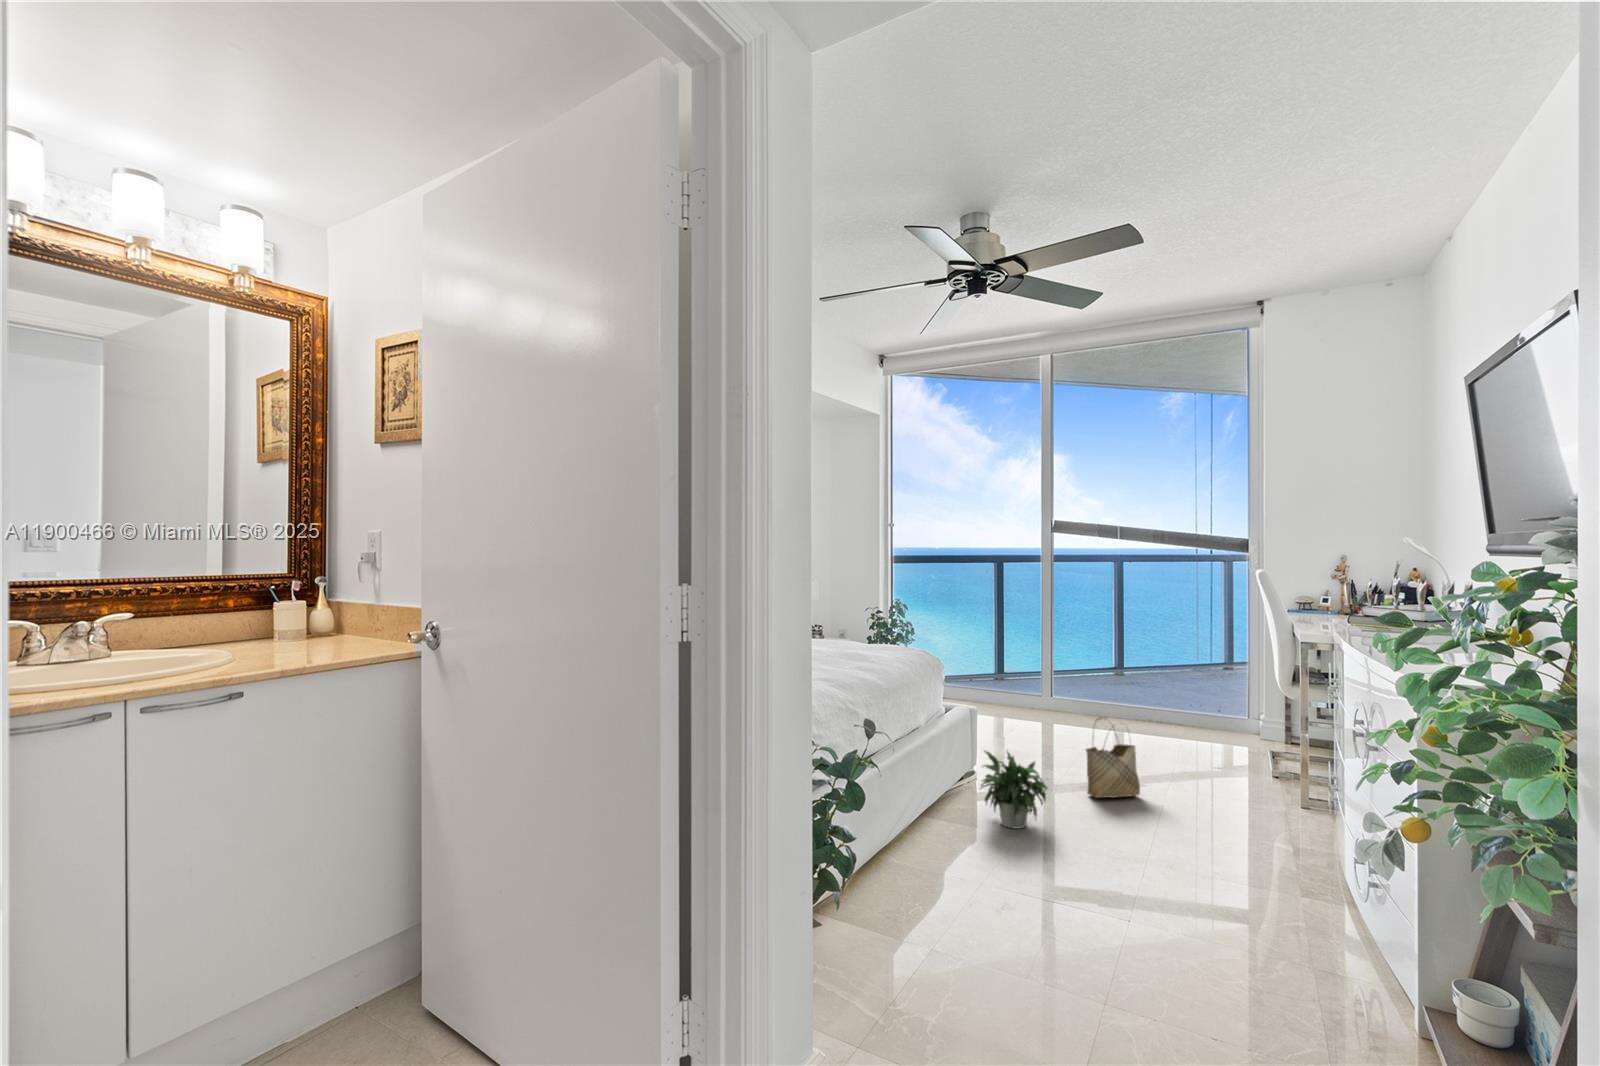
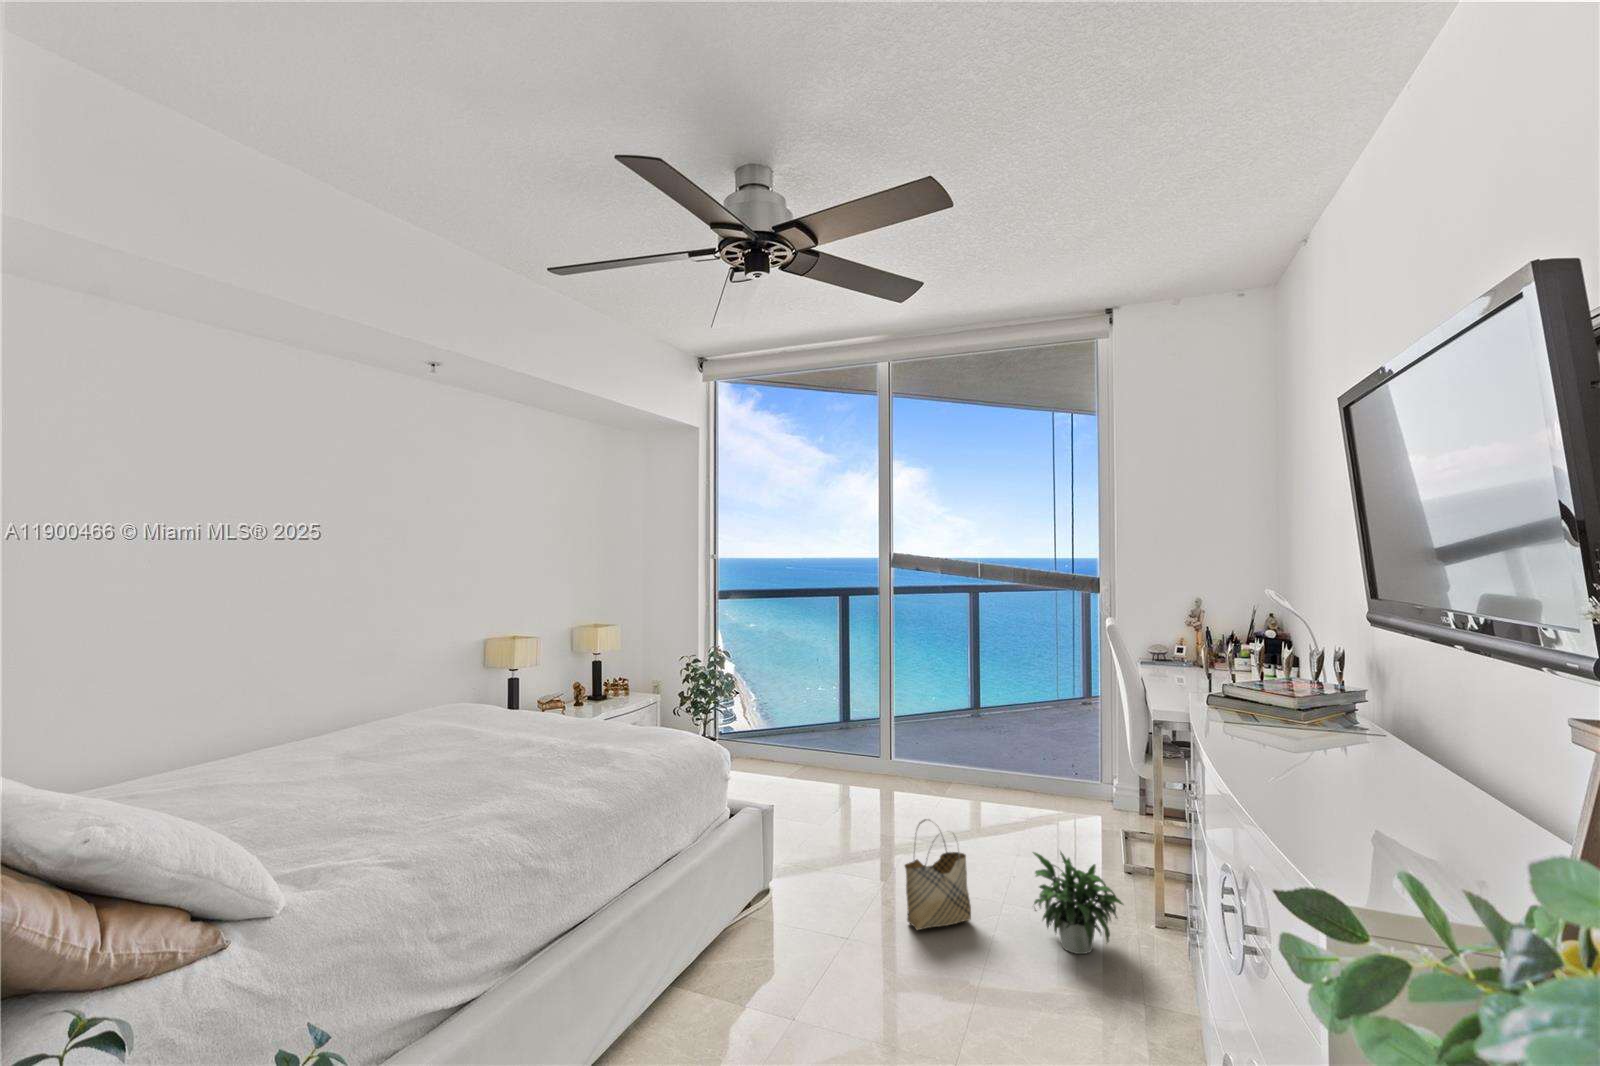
potted plant: present [981,751,1047,828] -> present [1033,852,1123,954]

